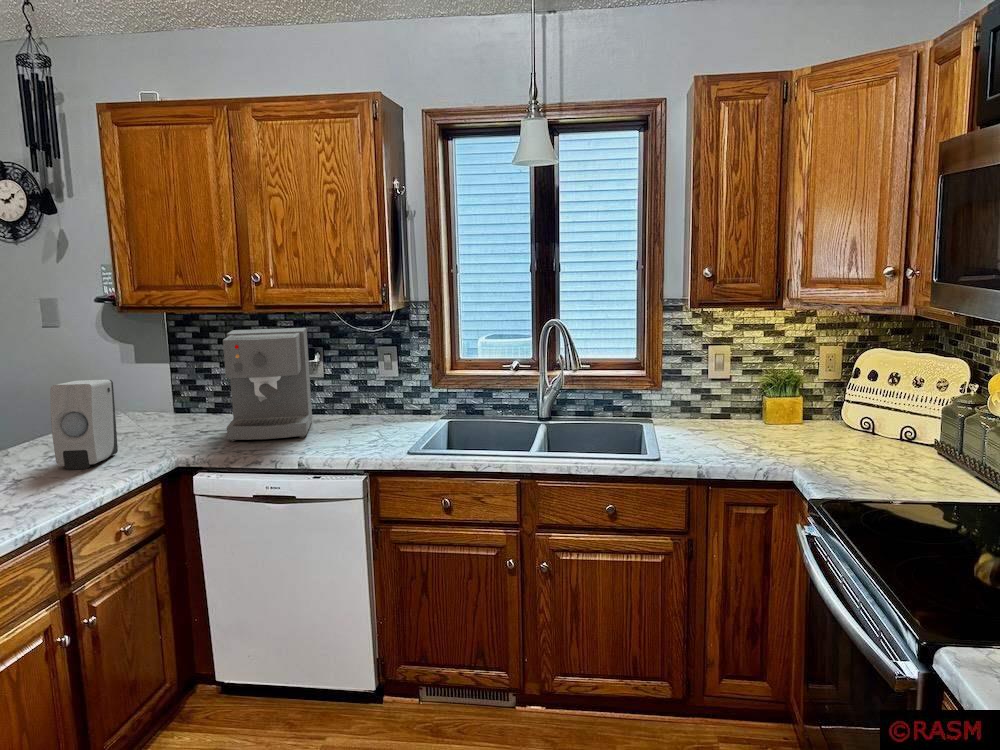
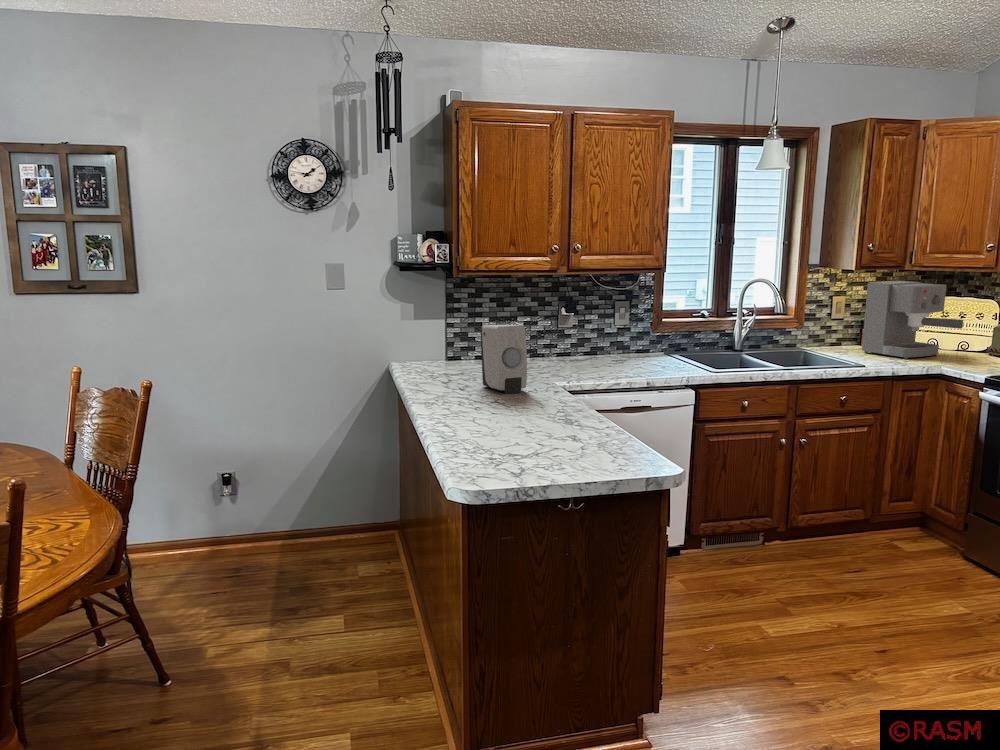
coffee maker: present [223,328,312,442] -> present [862,281,963,359]

